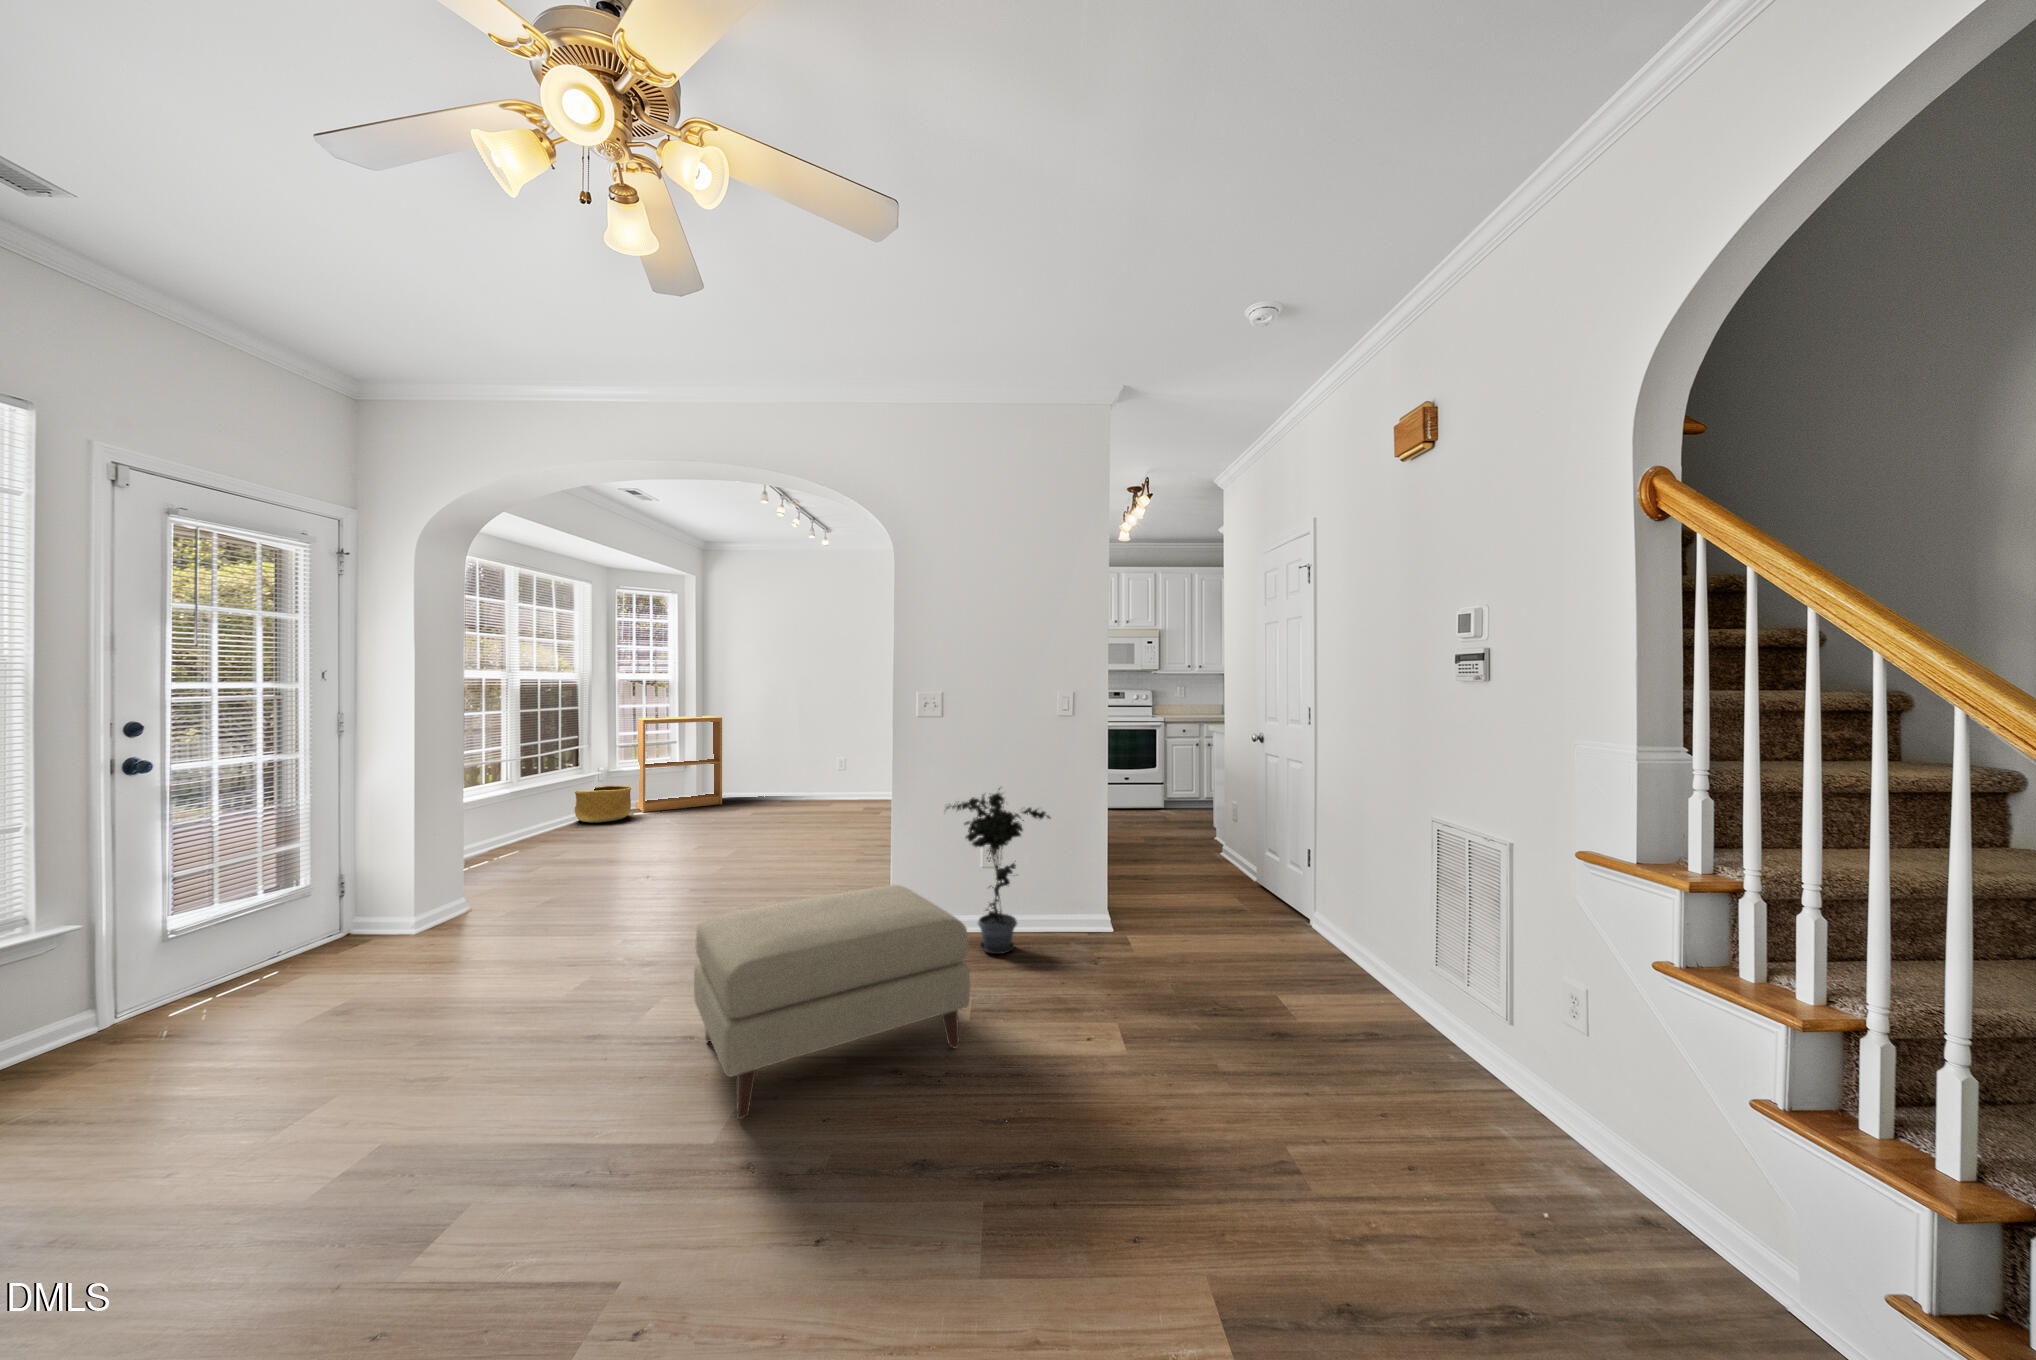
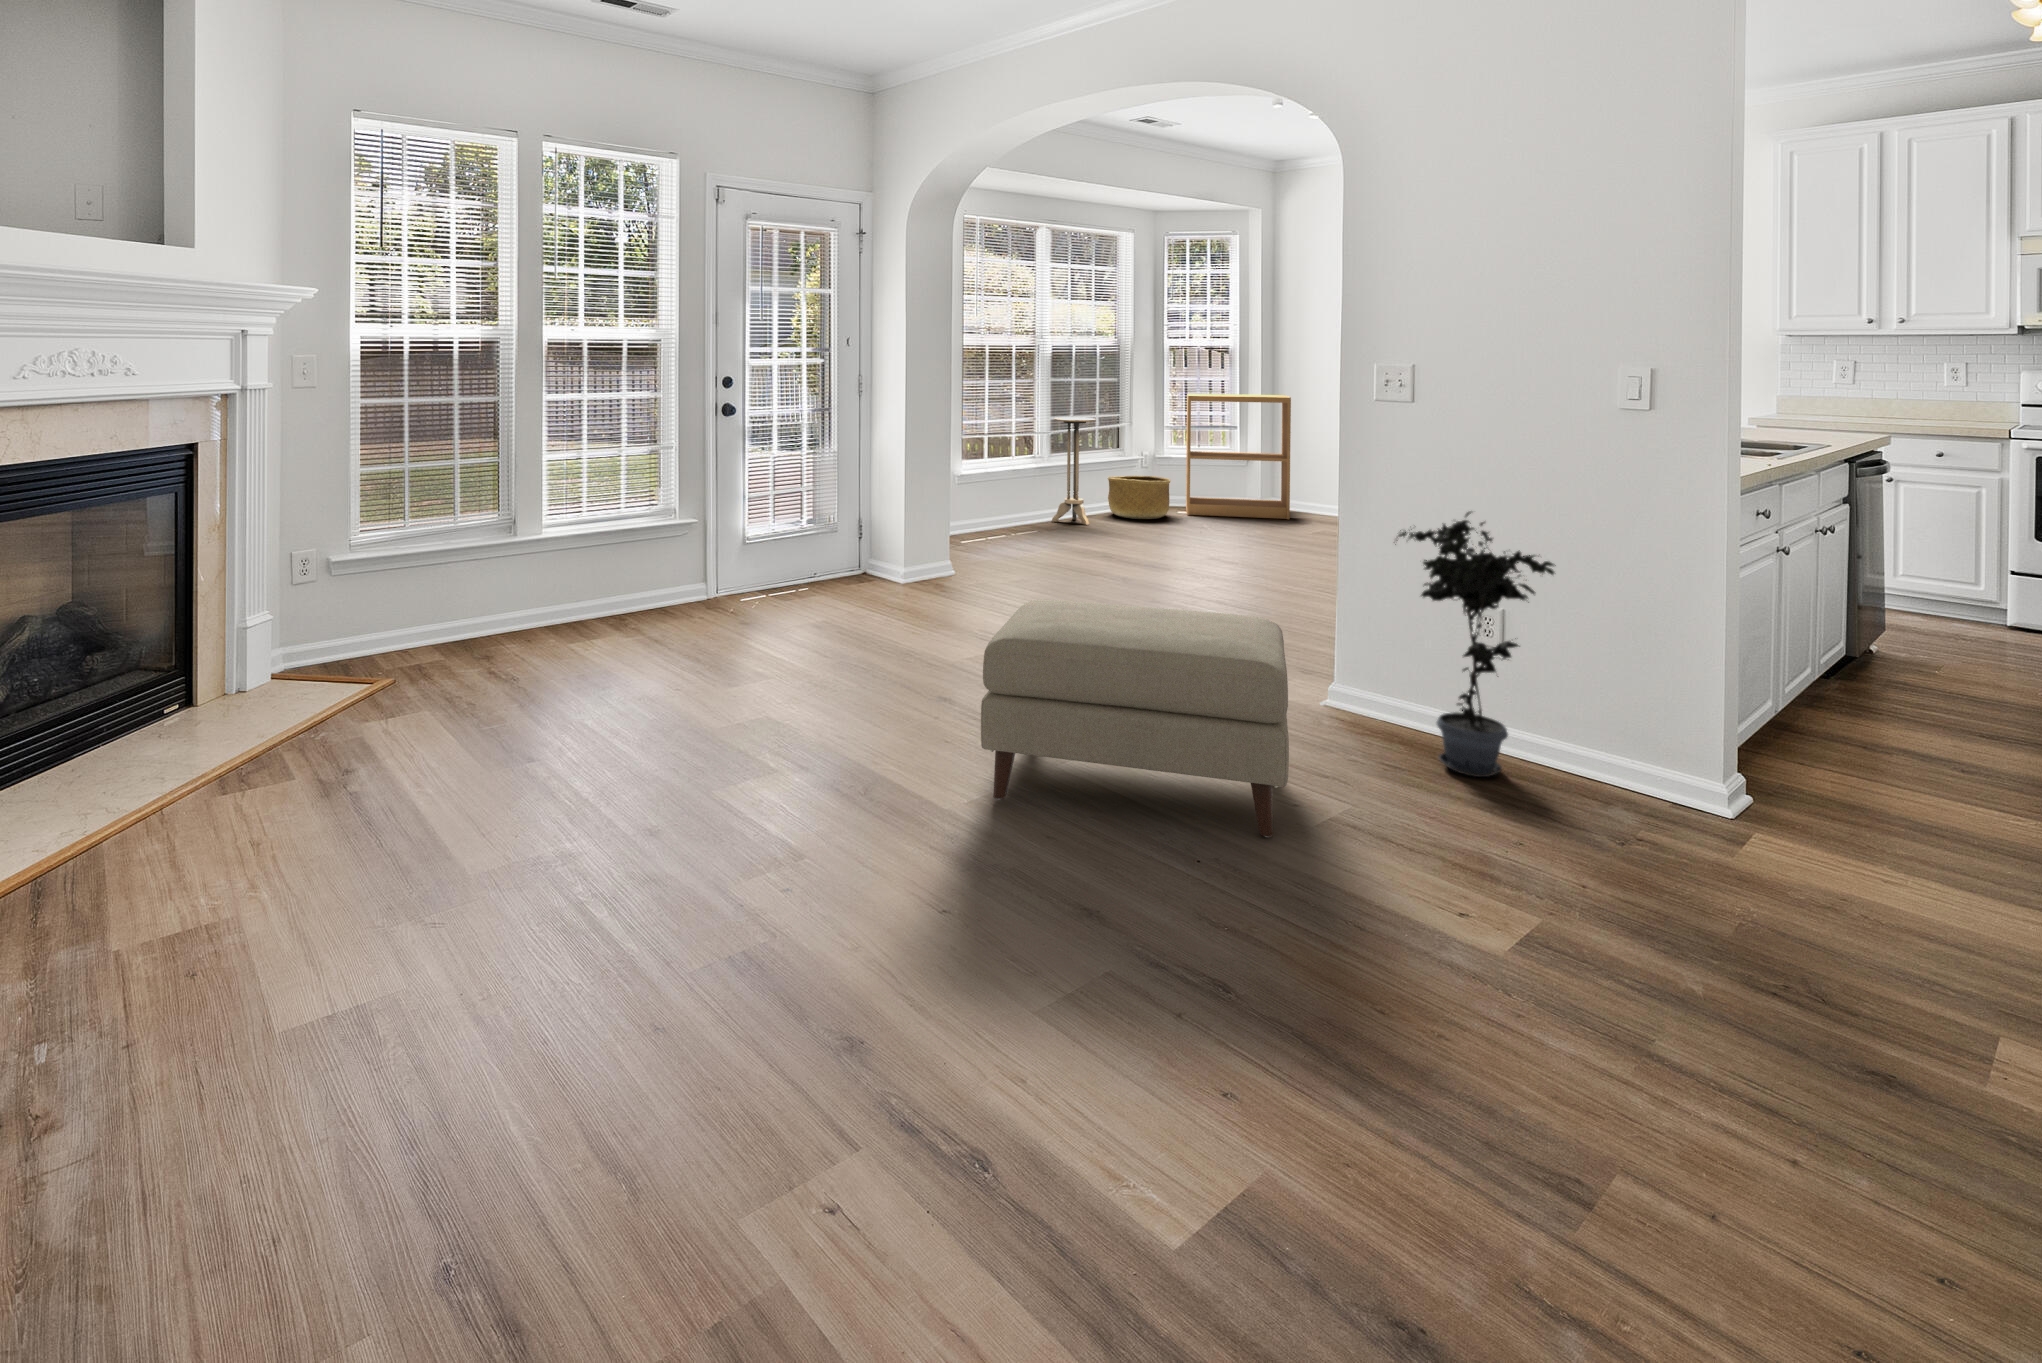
side table: none [525,743,569,837] -> present [1052,417,1095,525]

